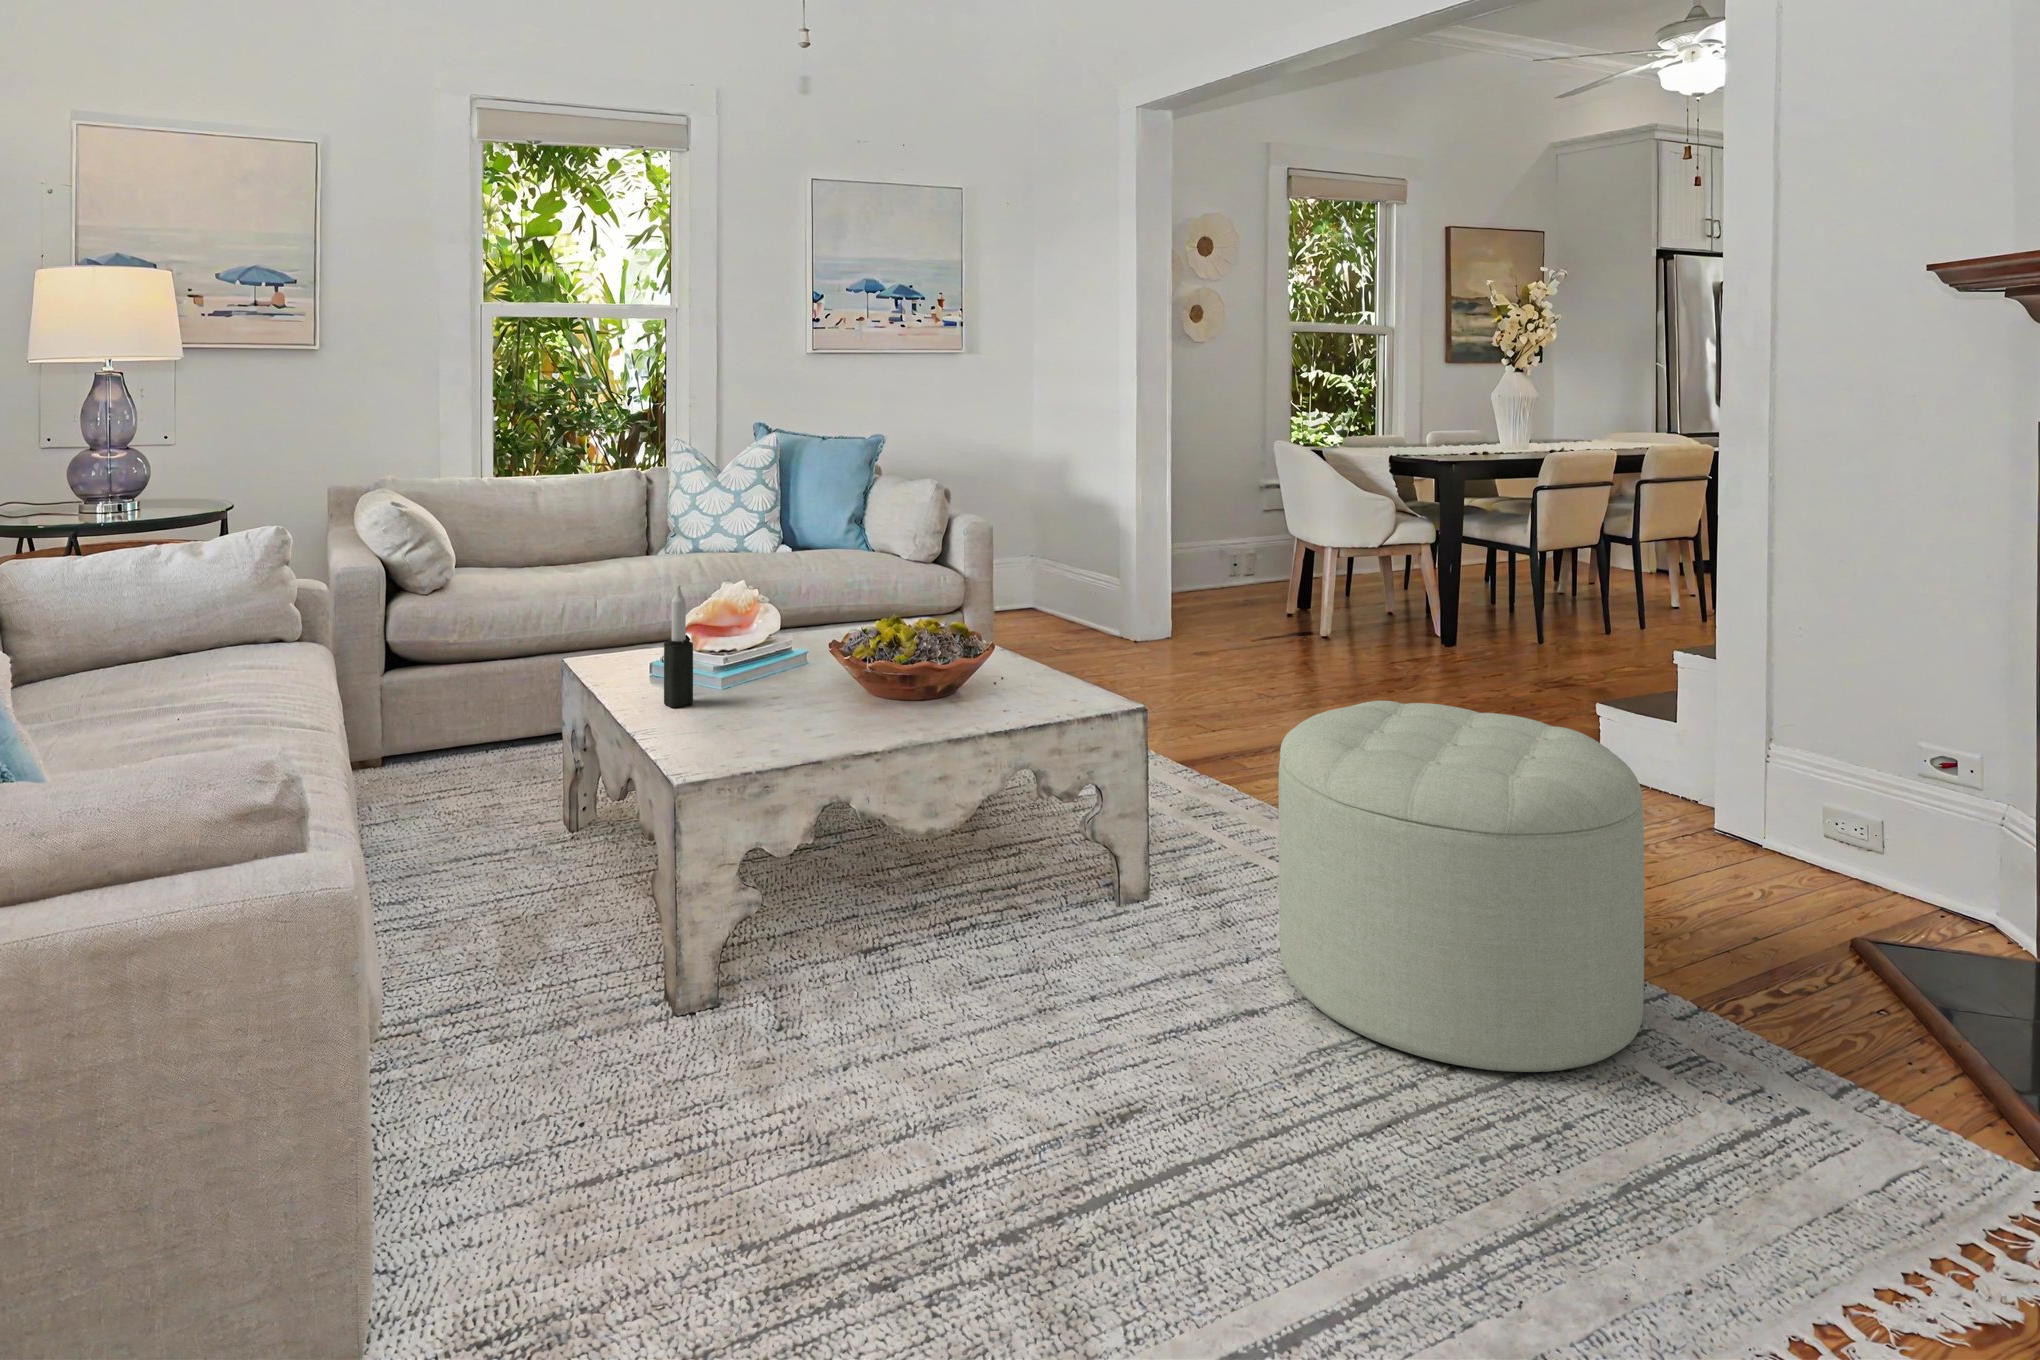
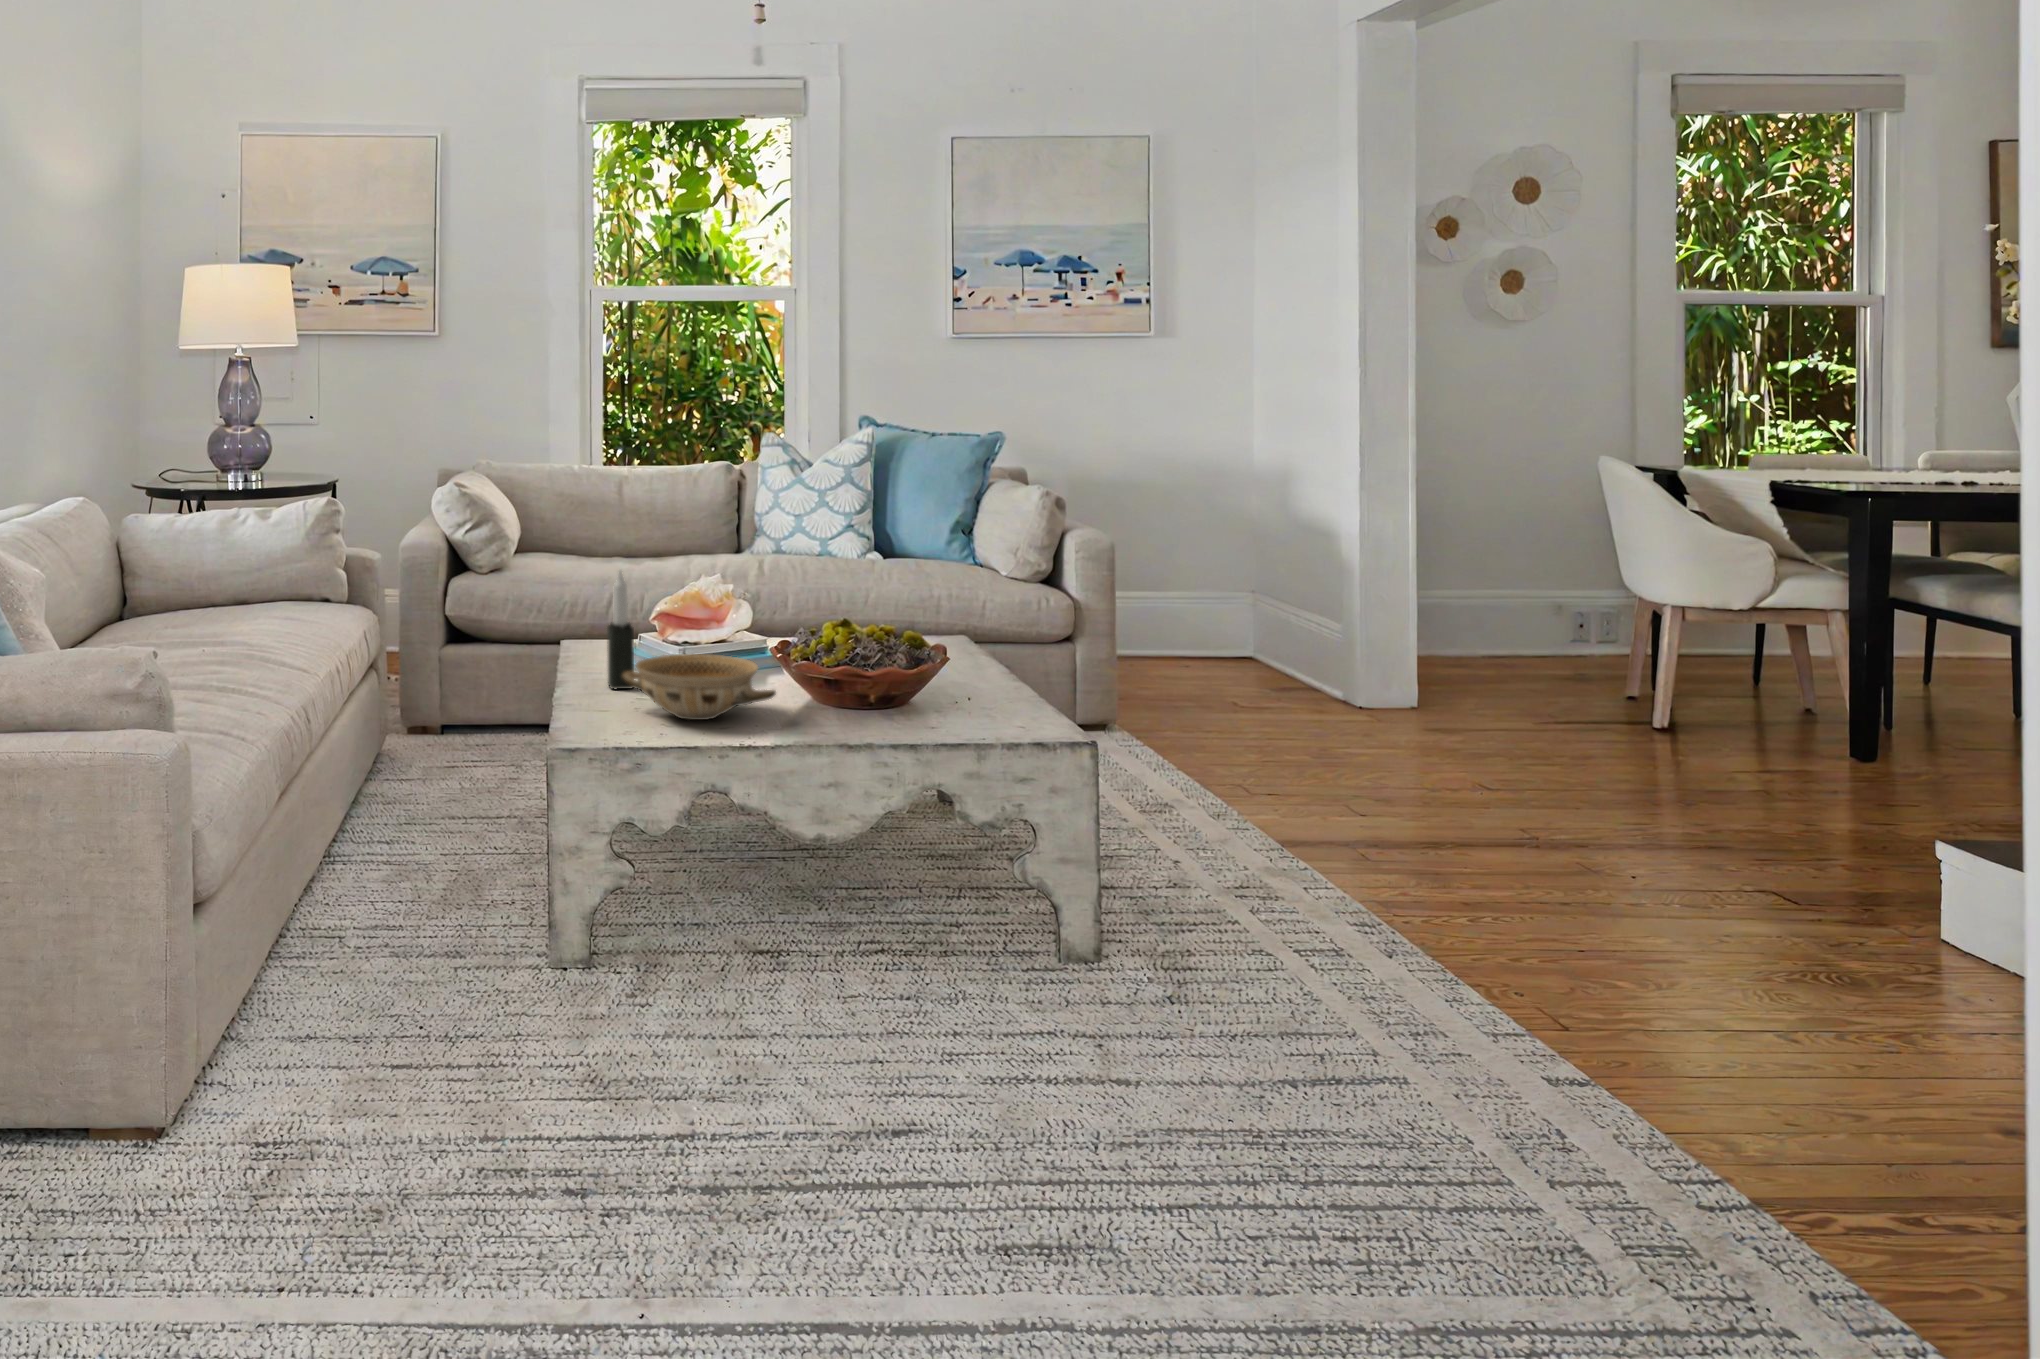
ceramic bowl: none [705,663,867,732] -> present [622,654,776,720]
ottoman: present [1279,701,1644,1072] -> none [1188,762,1651,1215]

